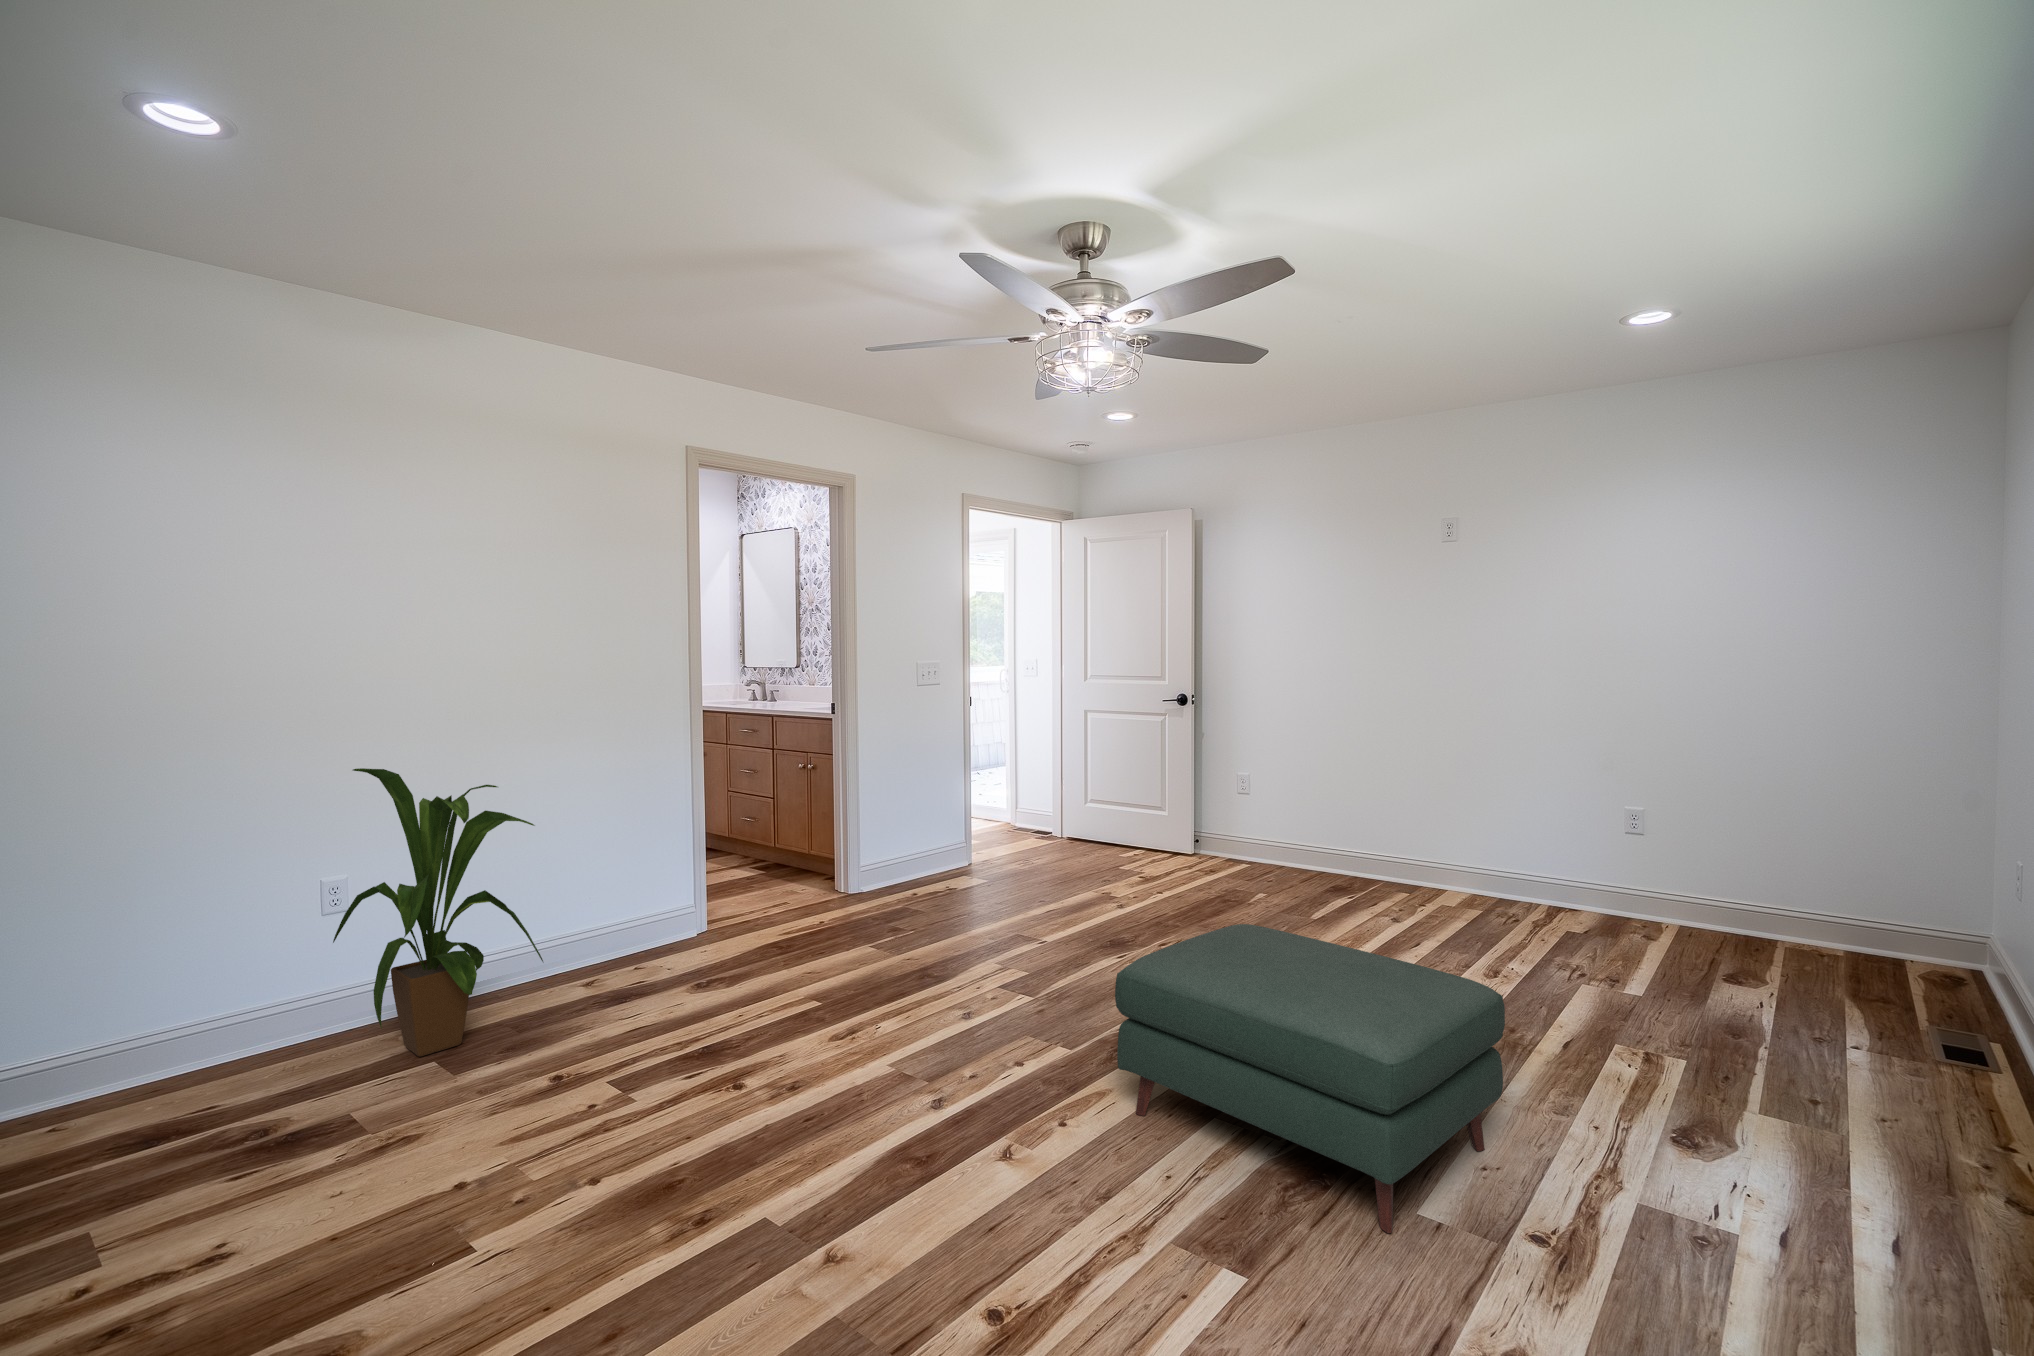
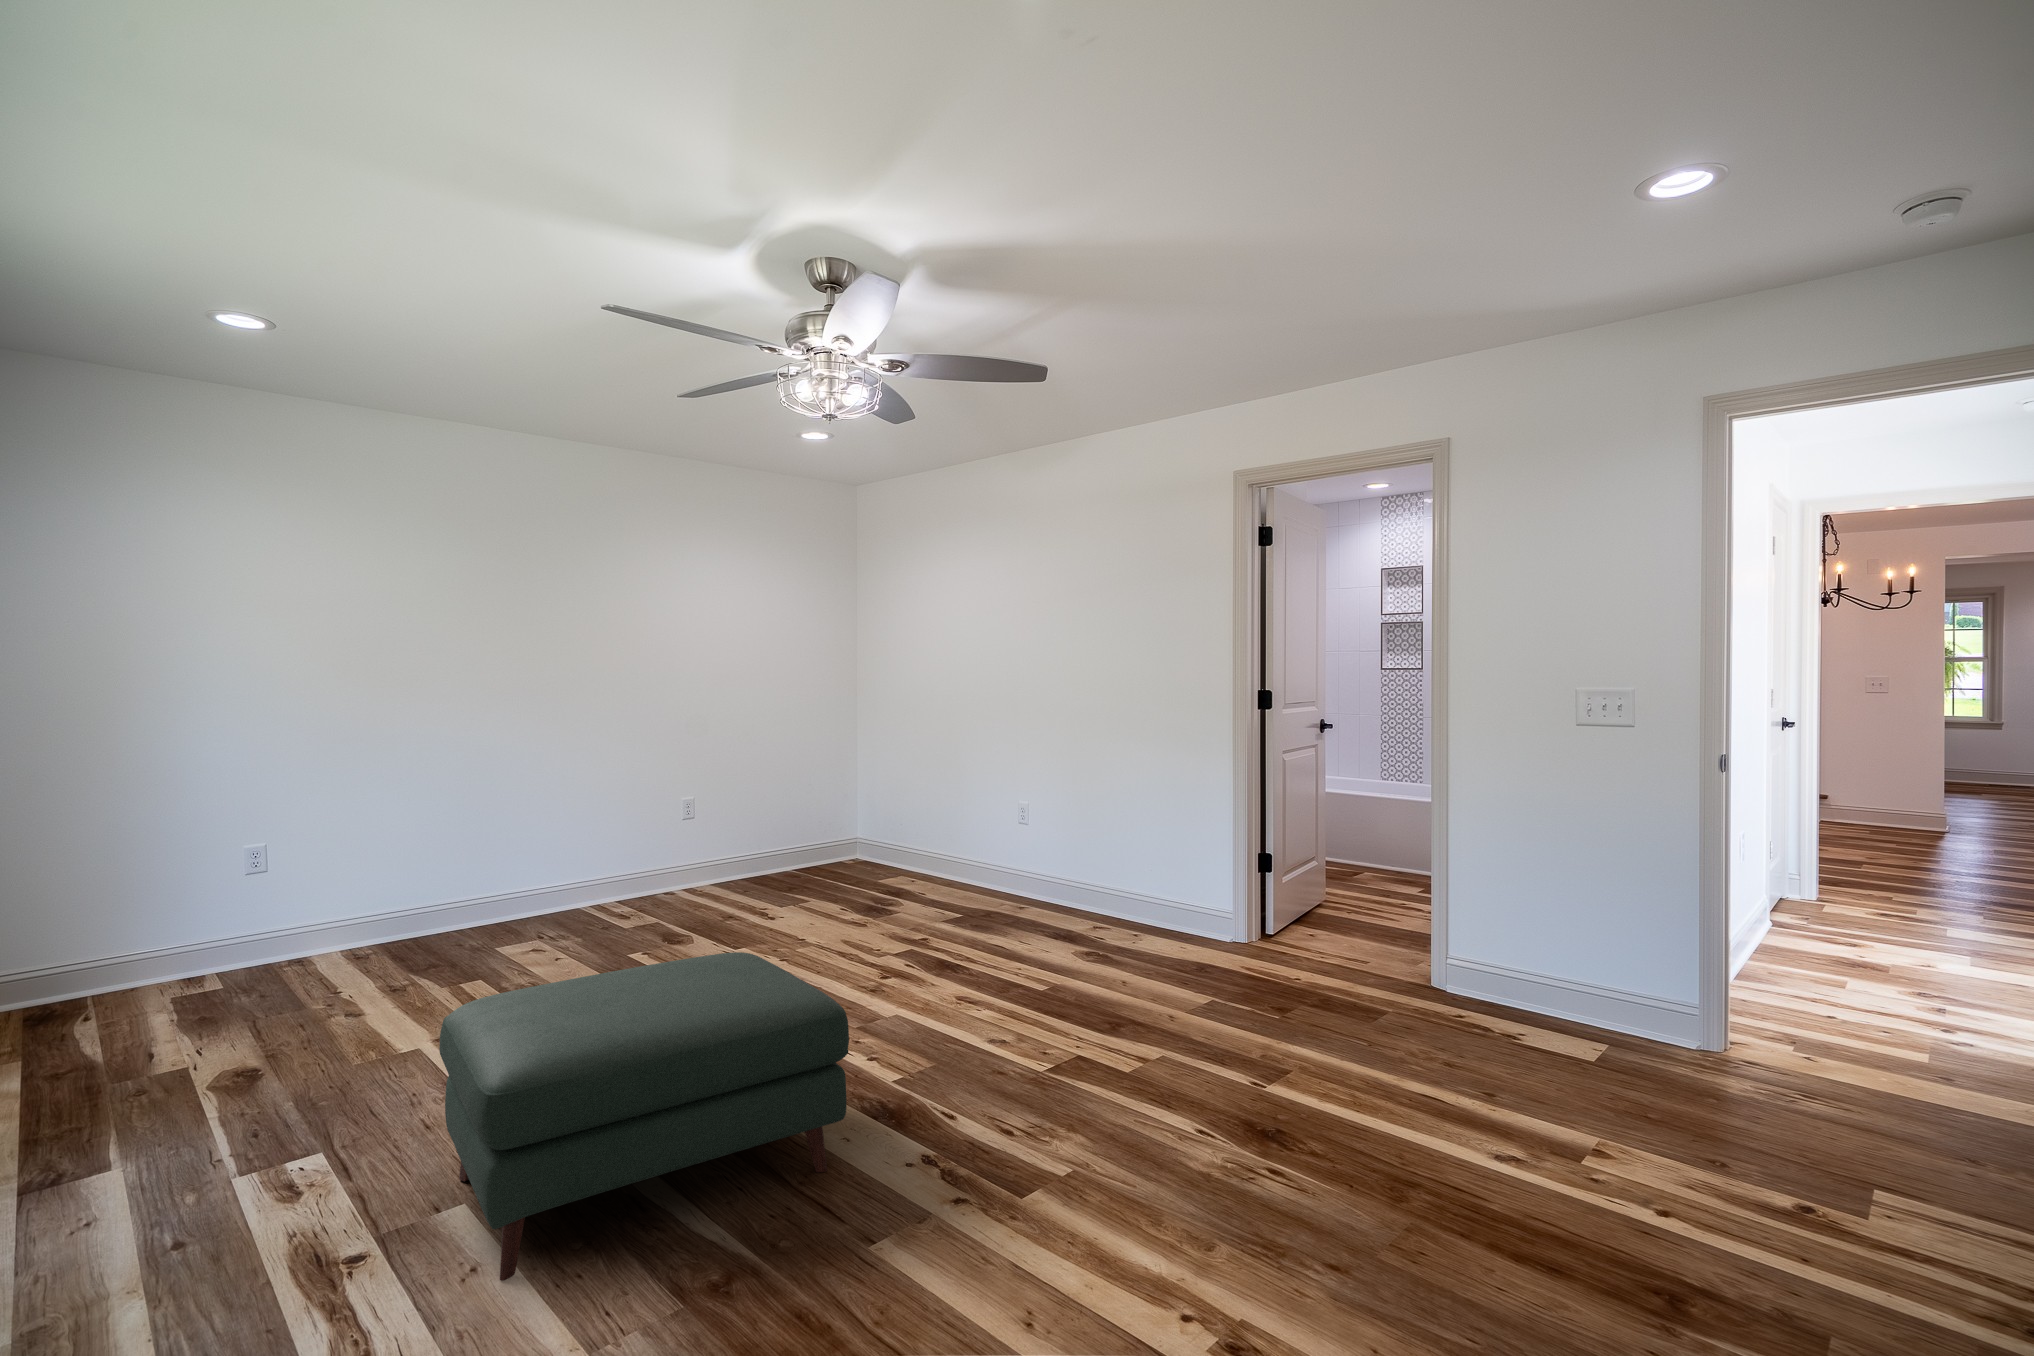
house plant: present [333,768,543,1056] -> none [921,729,1063,918]

